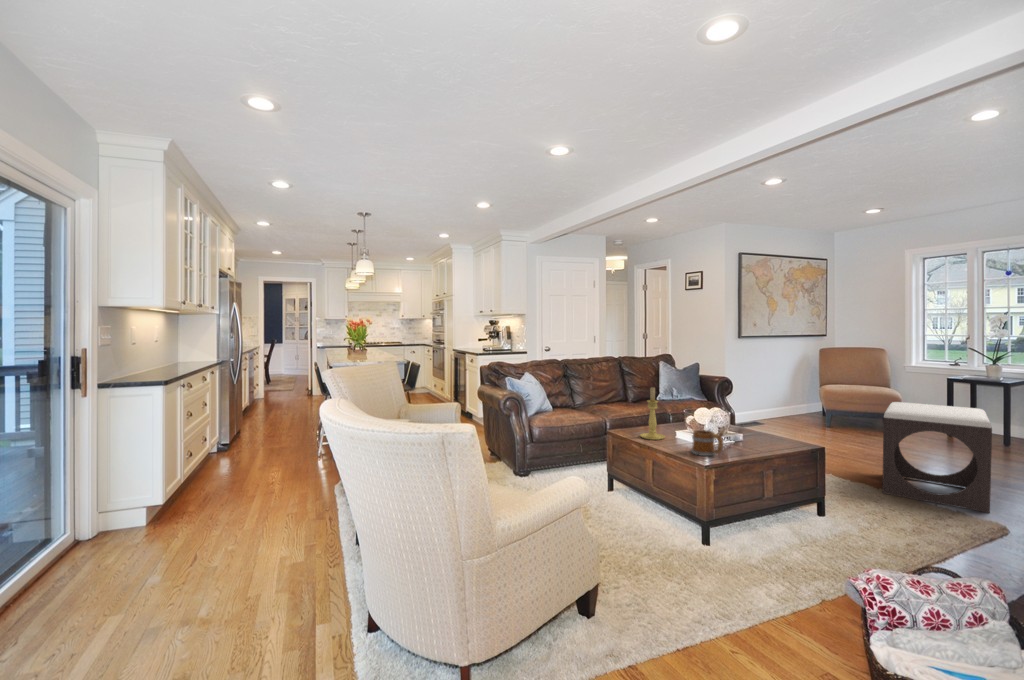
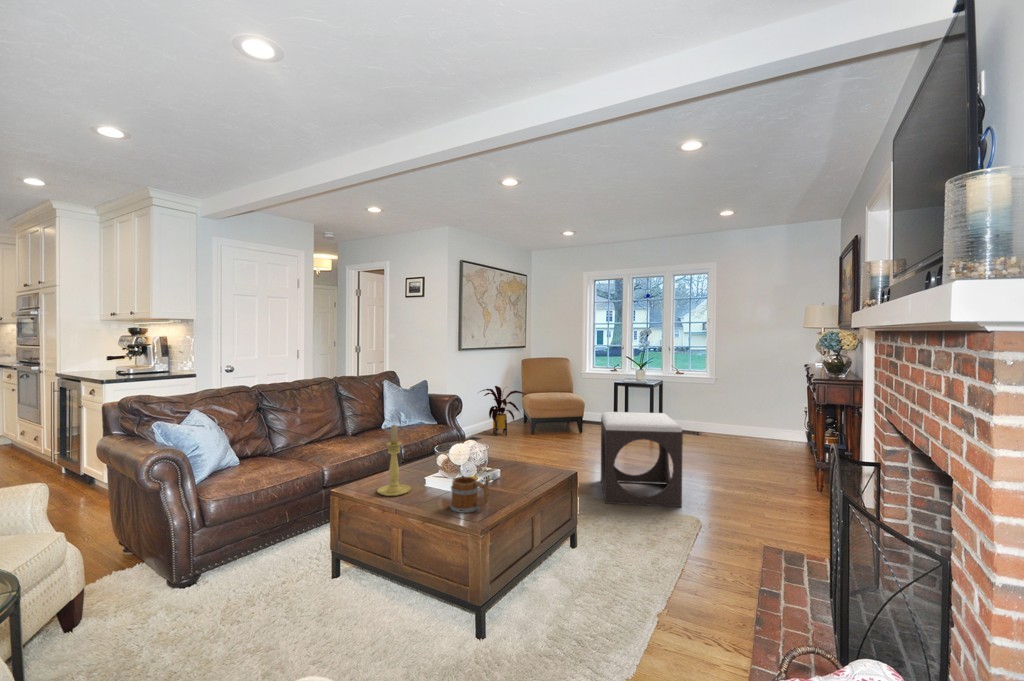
house plant: none [760,374,817,425] -> present [480,386,525,436]

